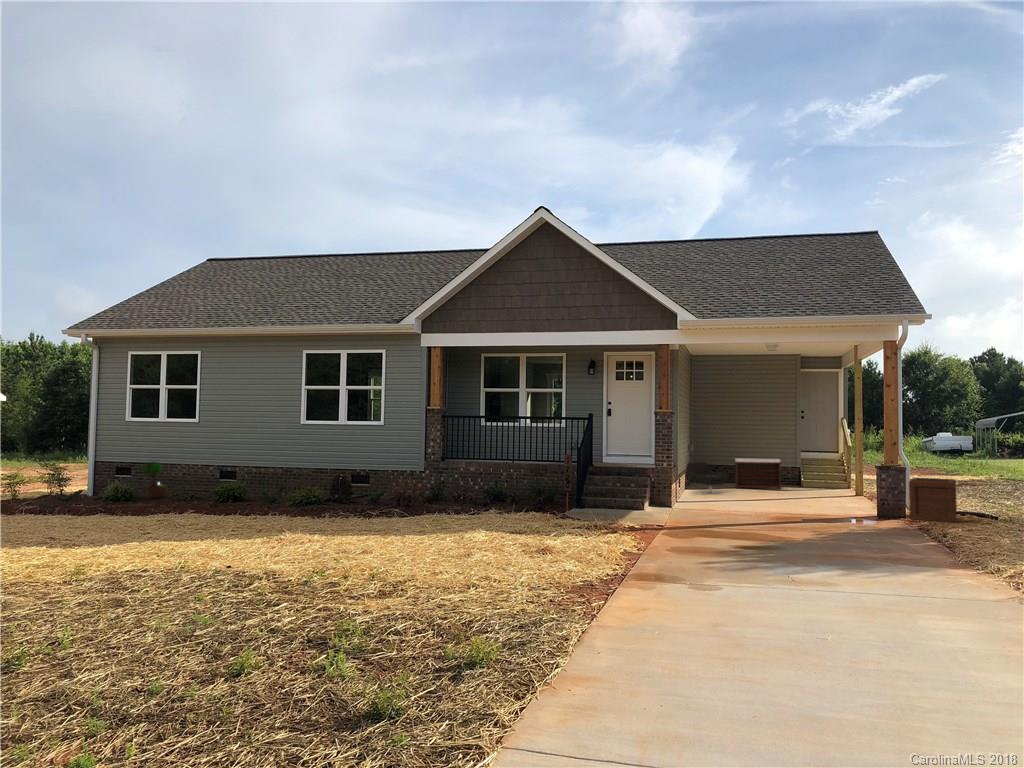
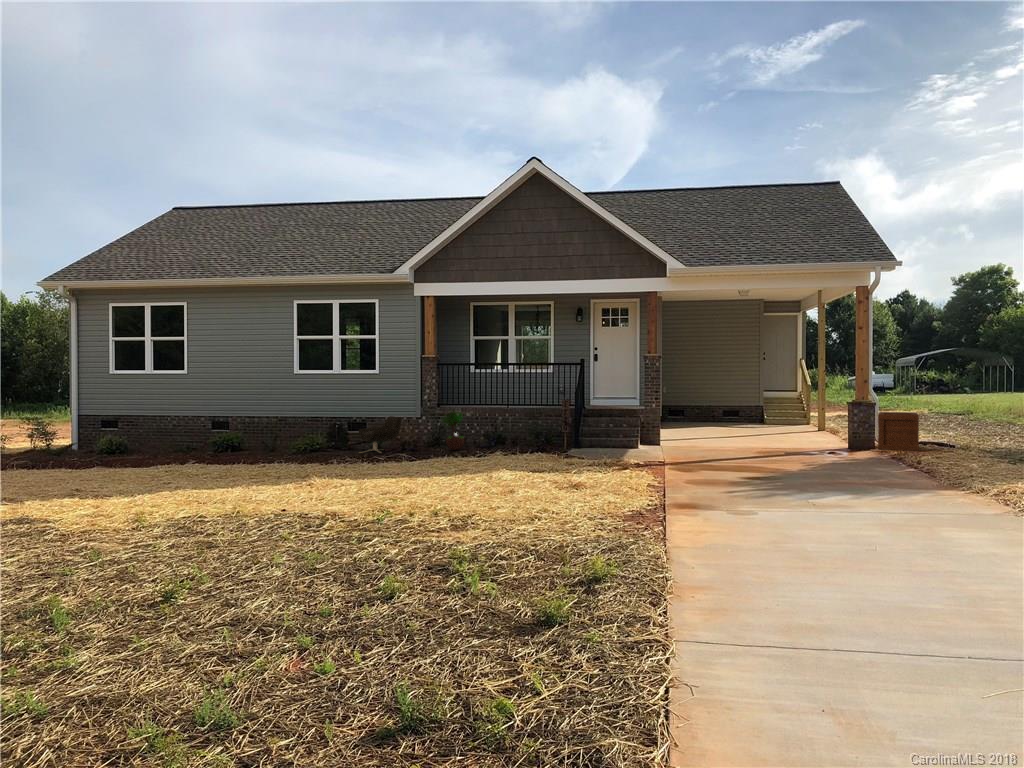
bench: present [734,458,782,489] -> none [703,398,748,427]
potted tree: present [142,462,167,498] -> present [443,411,465,450]
lounge chair: present [687,462,729,495] -> present [359,416,402,453]

